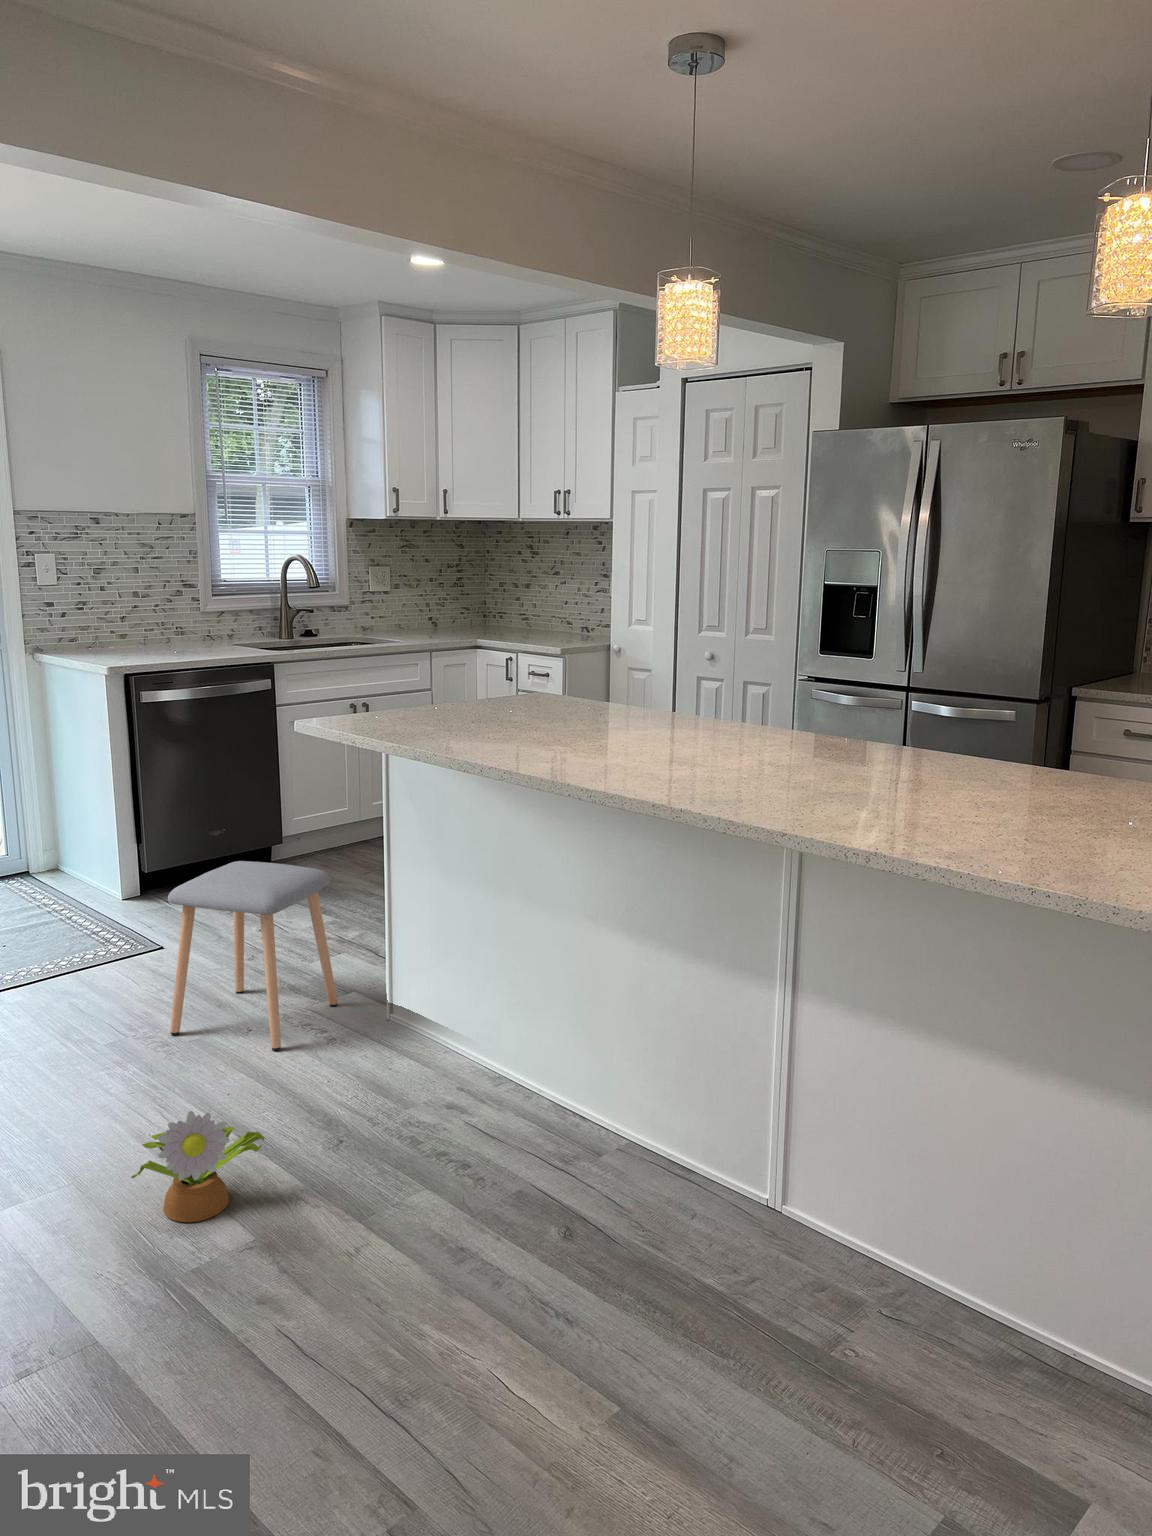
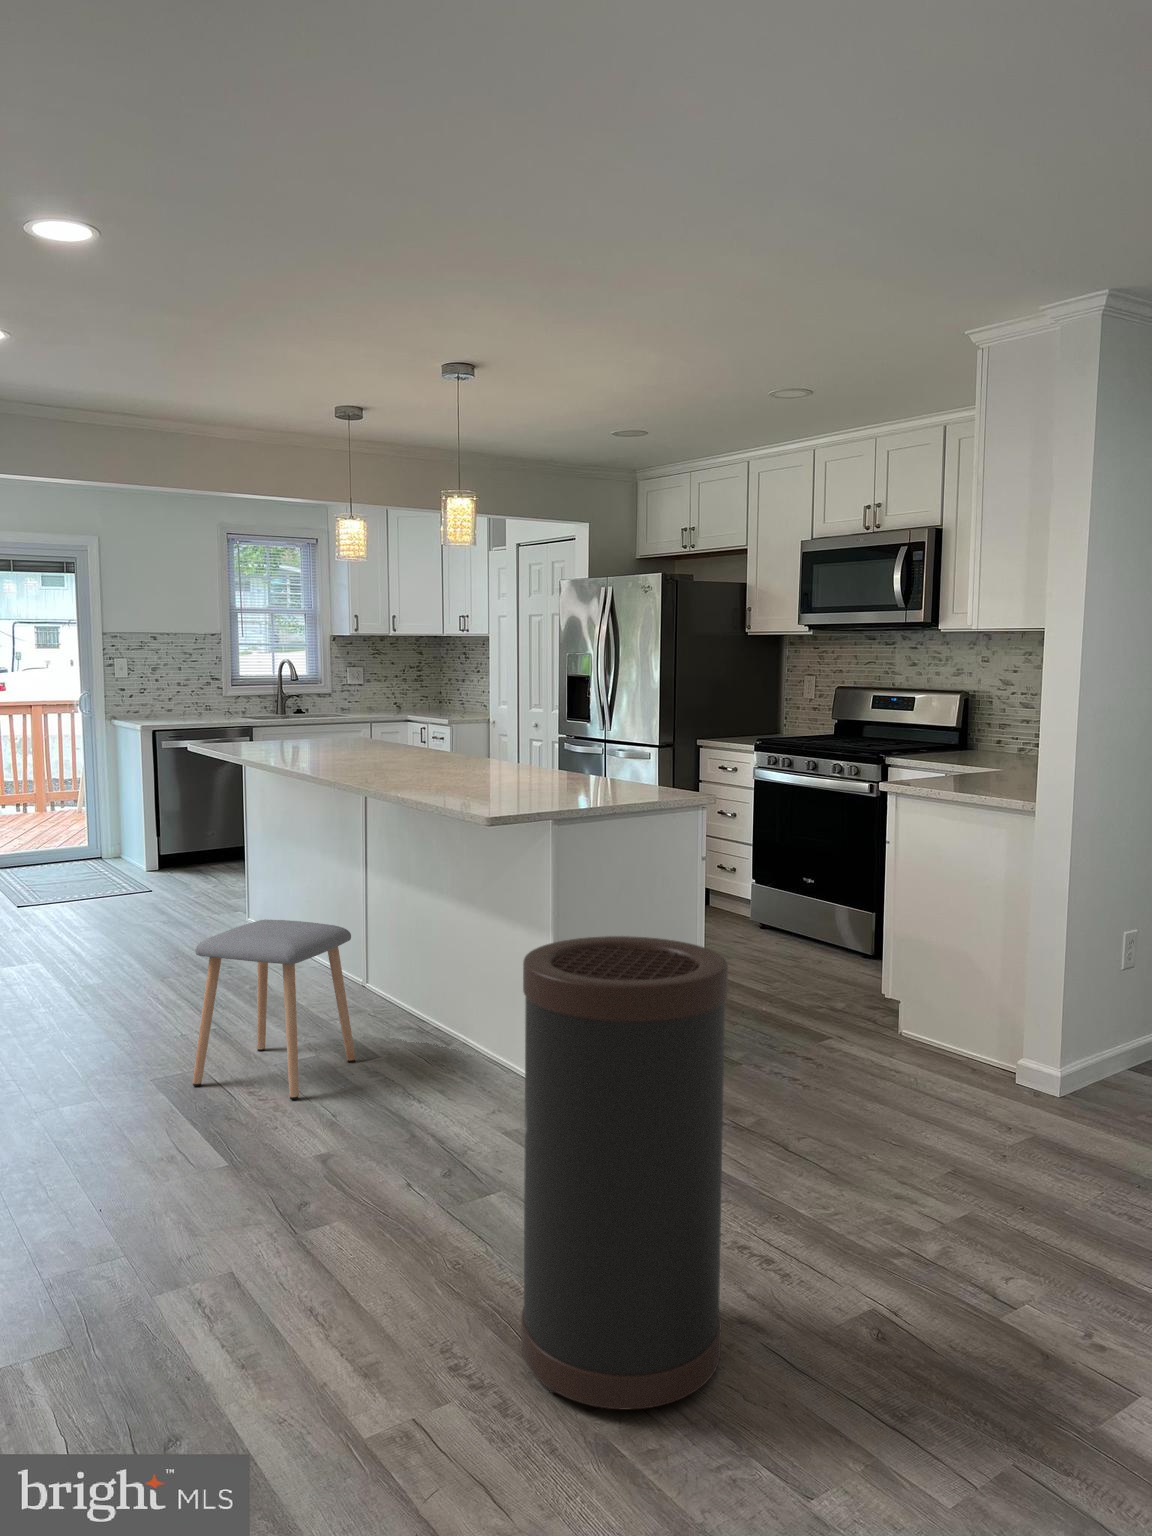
trash can: none [515,924,729,1401] -> present [521,936,728,1409]
decorative plant: present [131,1111,265,1222] -> none [146,1133,279,1249]

